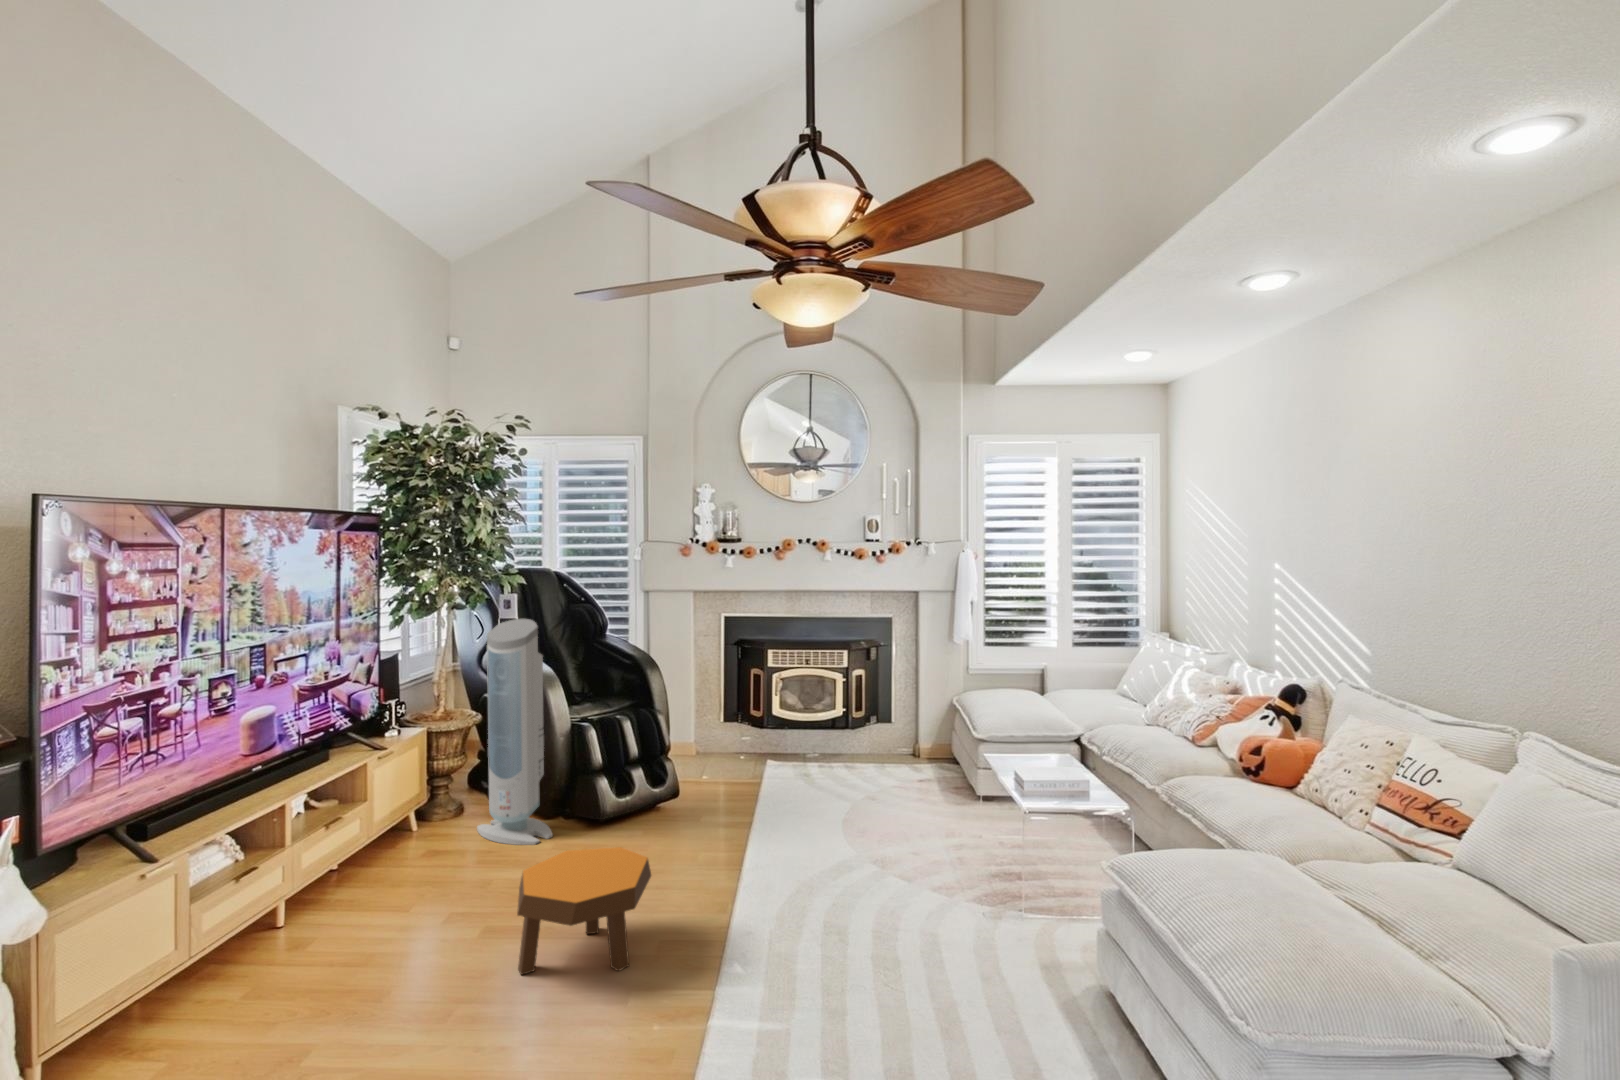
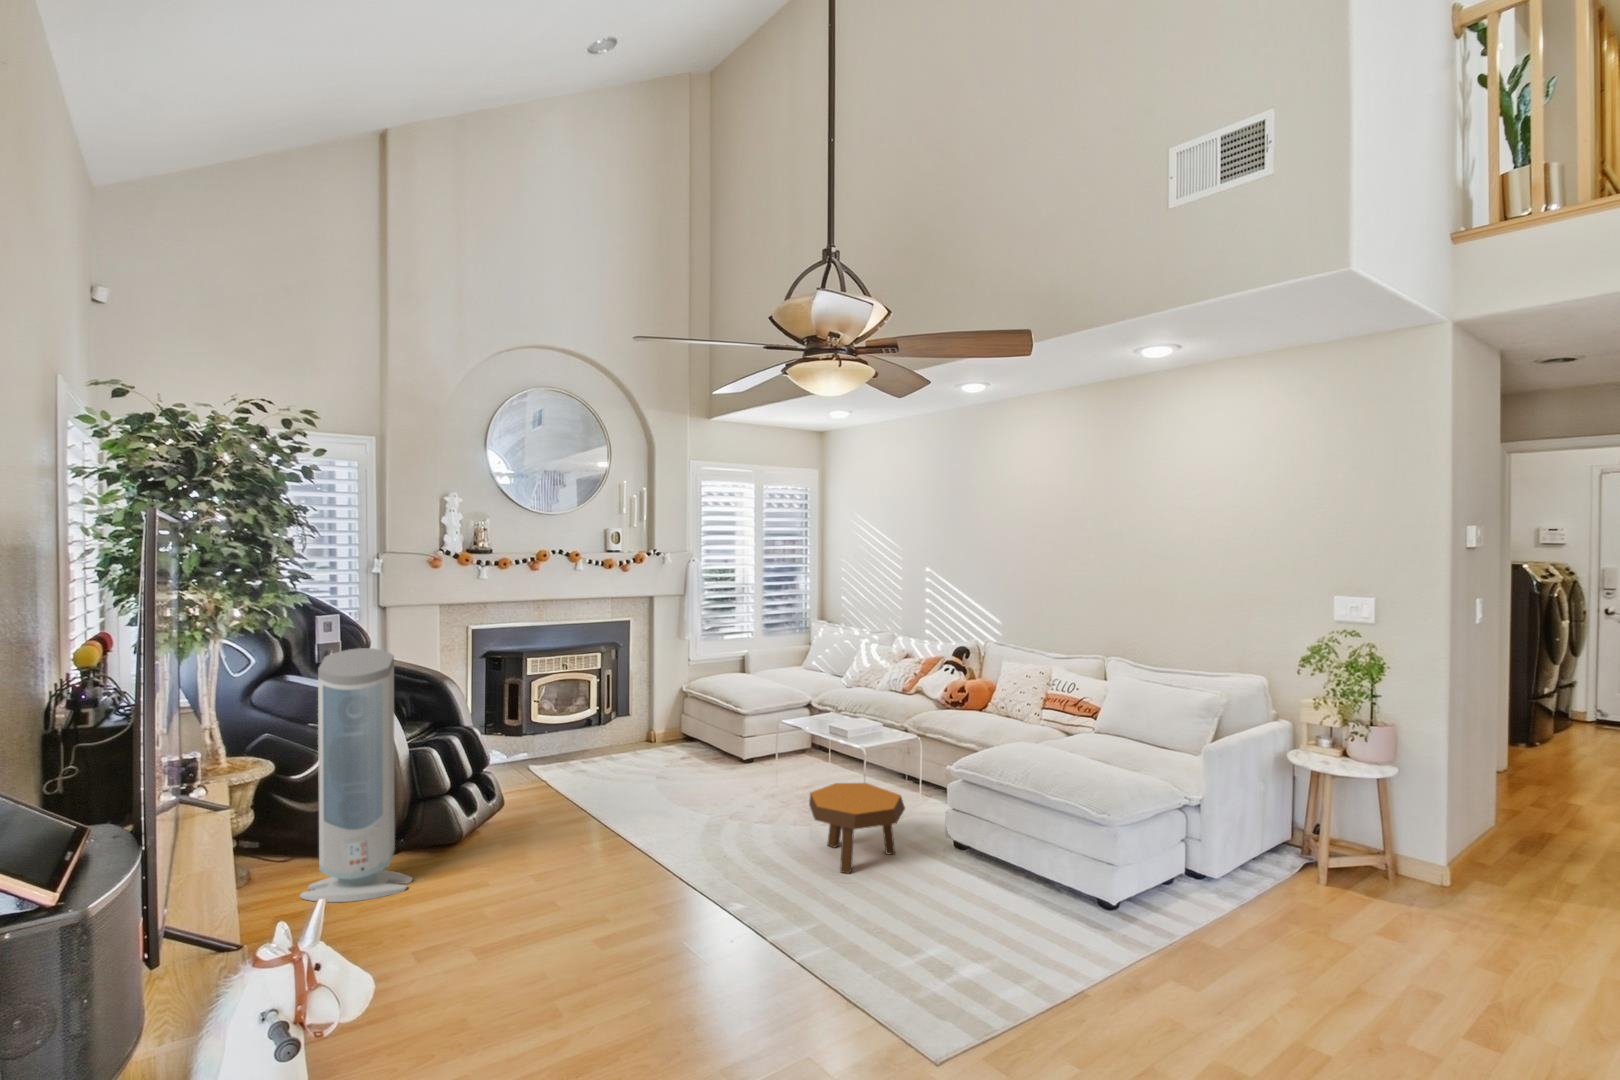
footstool: present [517,847,651,975] -> present [809,783,905,873]

